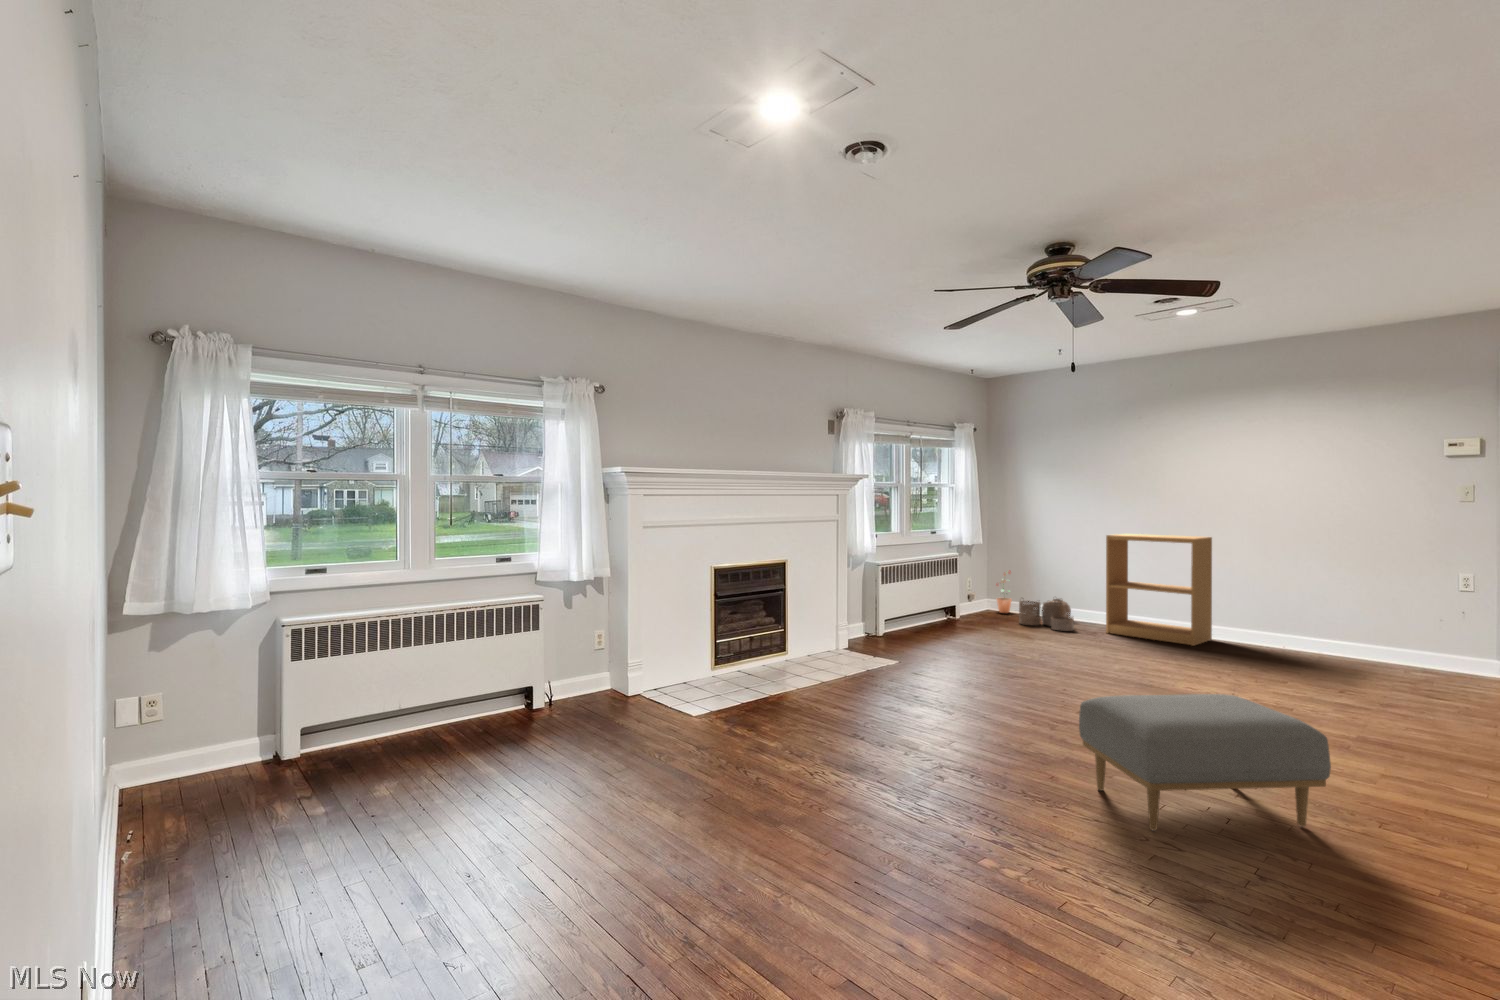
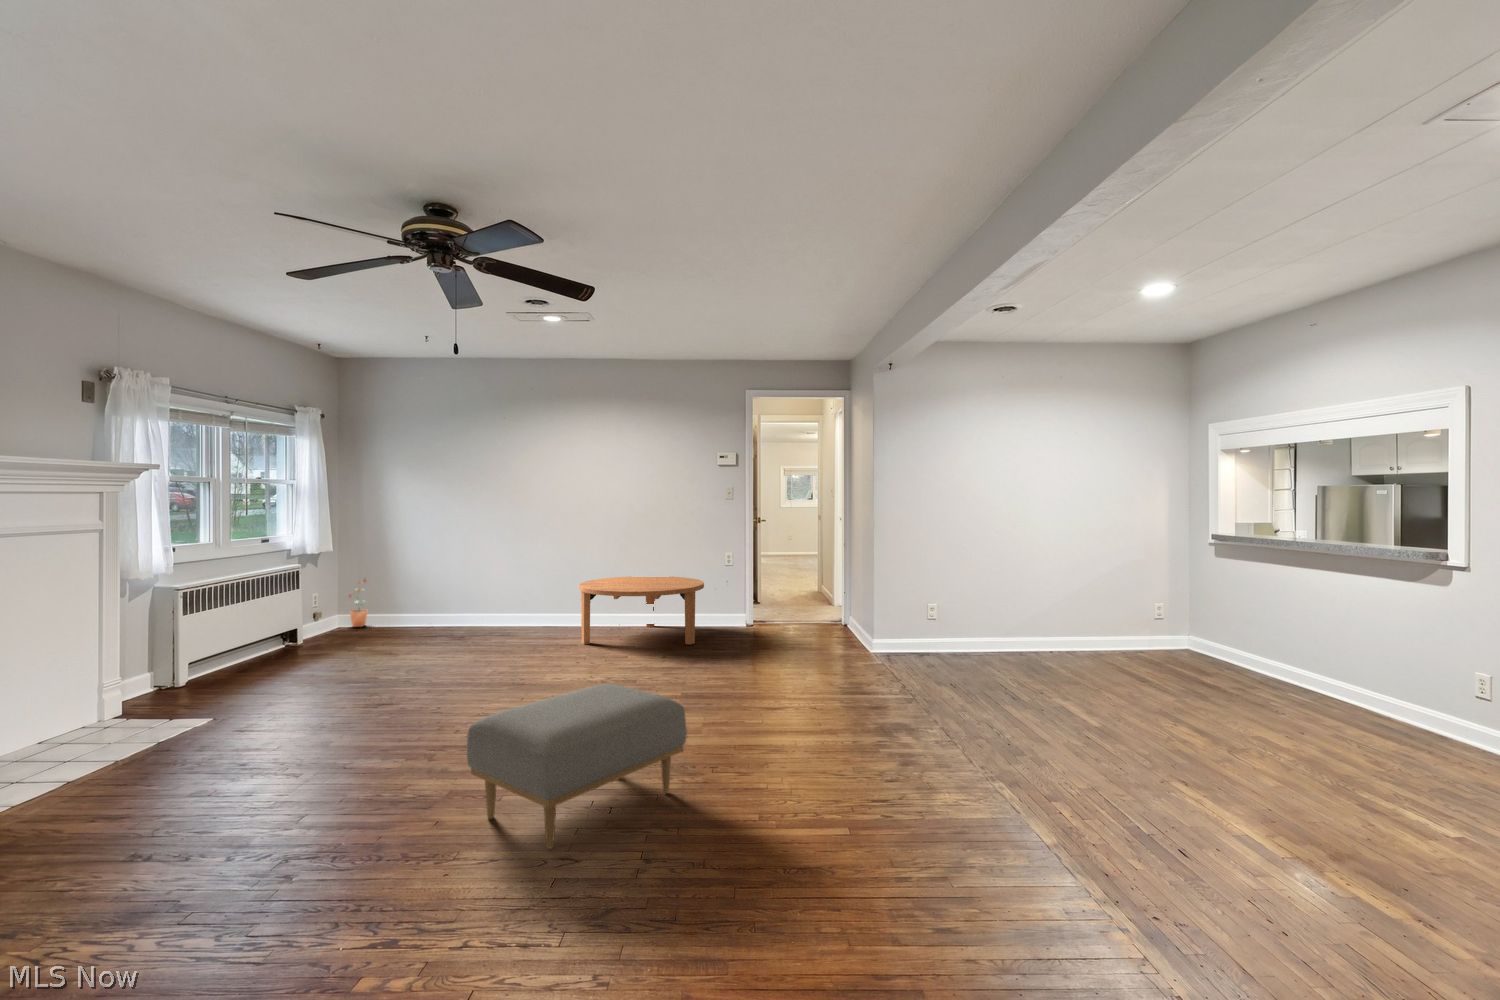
bookshelf: present [1106,534,1212,646] -> none [471,532,564,634]
coffee table: none [1228,592,1417,686] -> present [579,576,704,645]
woven basket: present [1019,599,1074,631] -> none [377,602,439,638]

